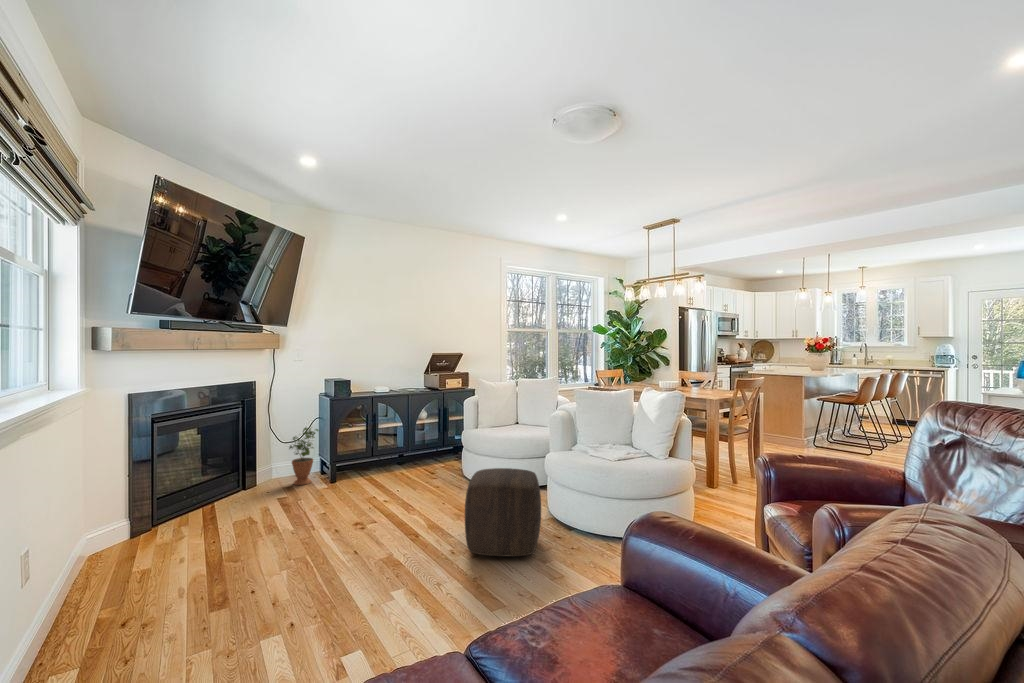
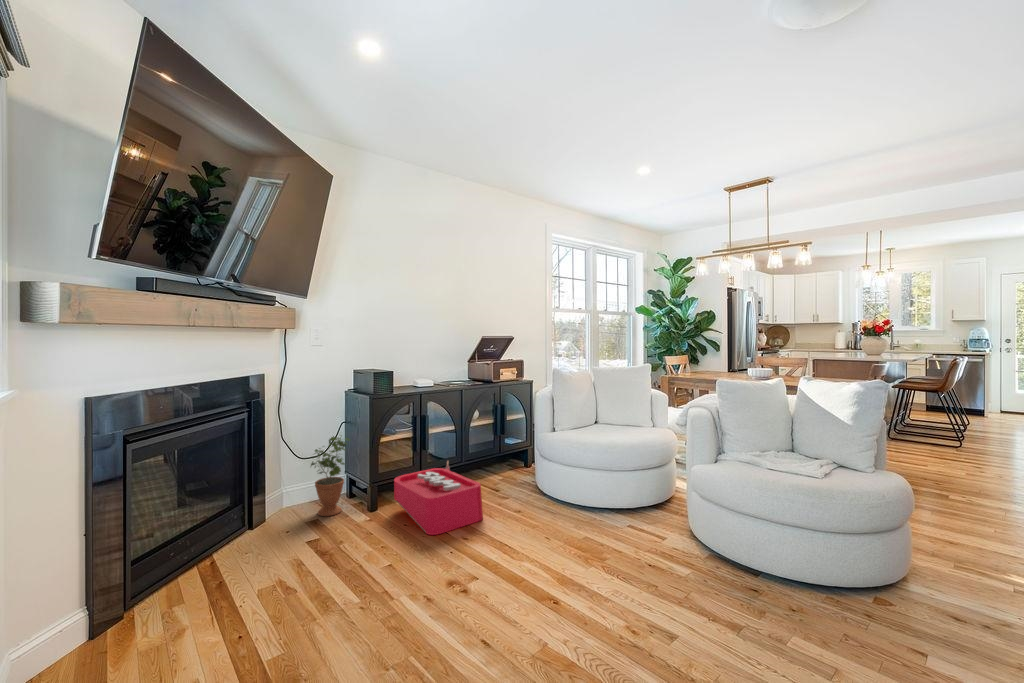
storage bin: none [347,449,408,499] -> present [394,460,483,535]
ottoman: present [465,468,541,556] -> none [635,496,772,638]

